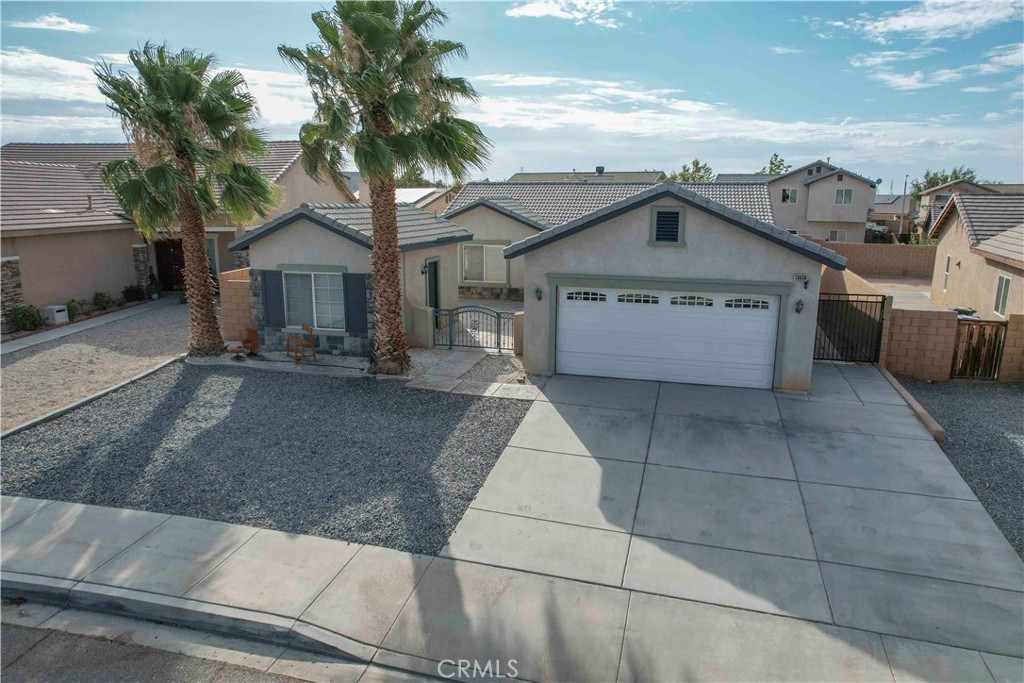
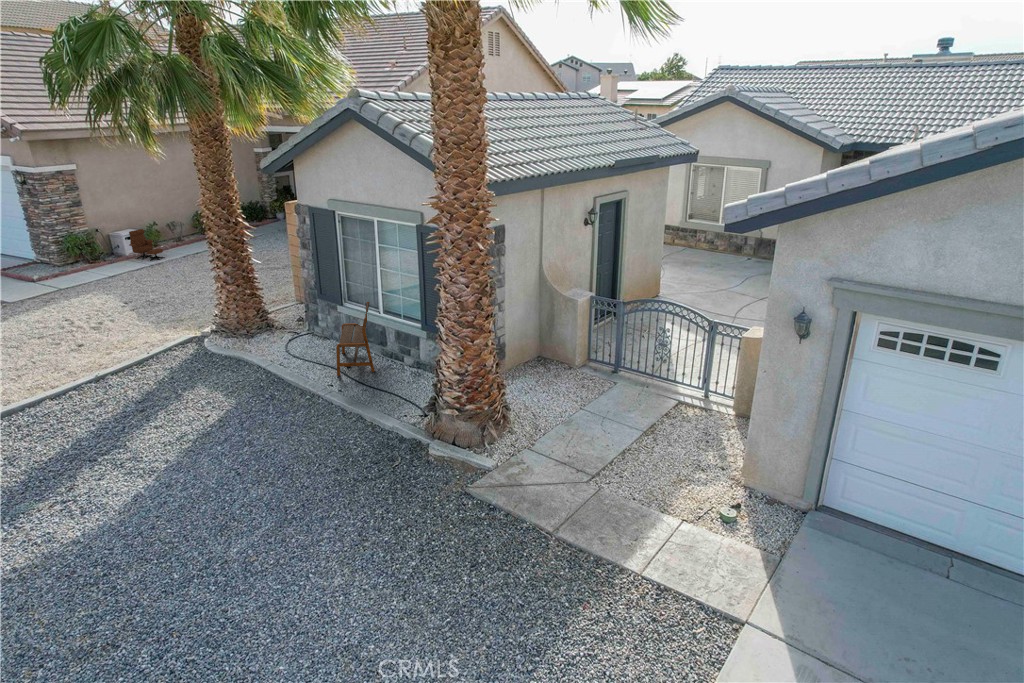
lounge chair: present [230,328,260,359] -> present [129,229,164,260]

